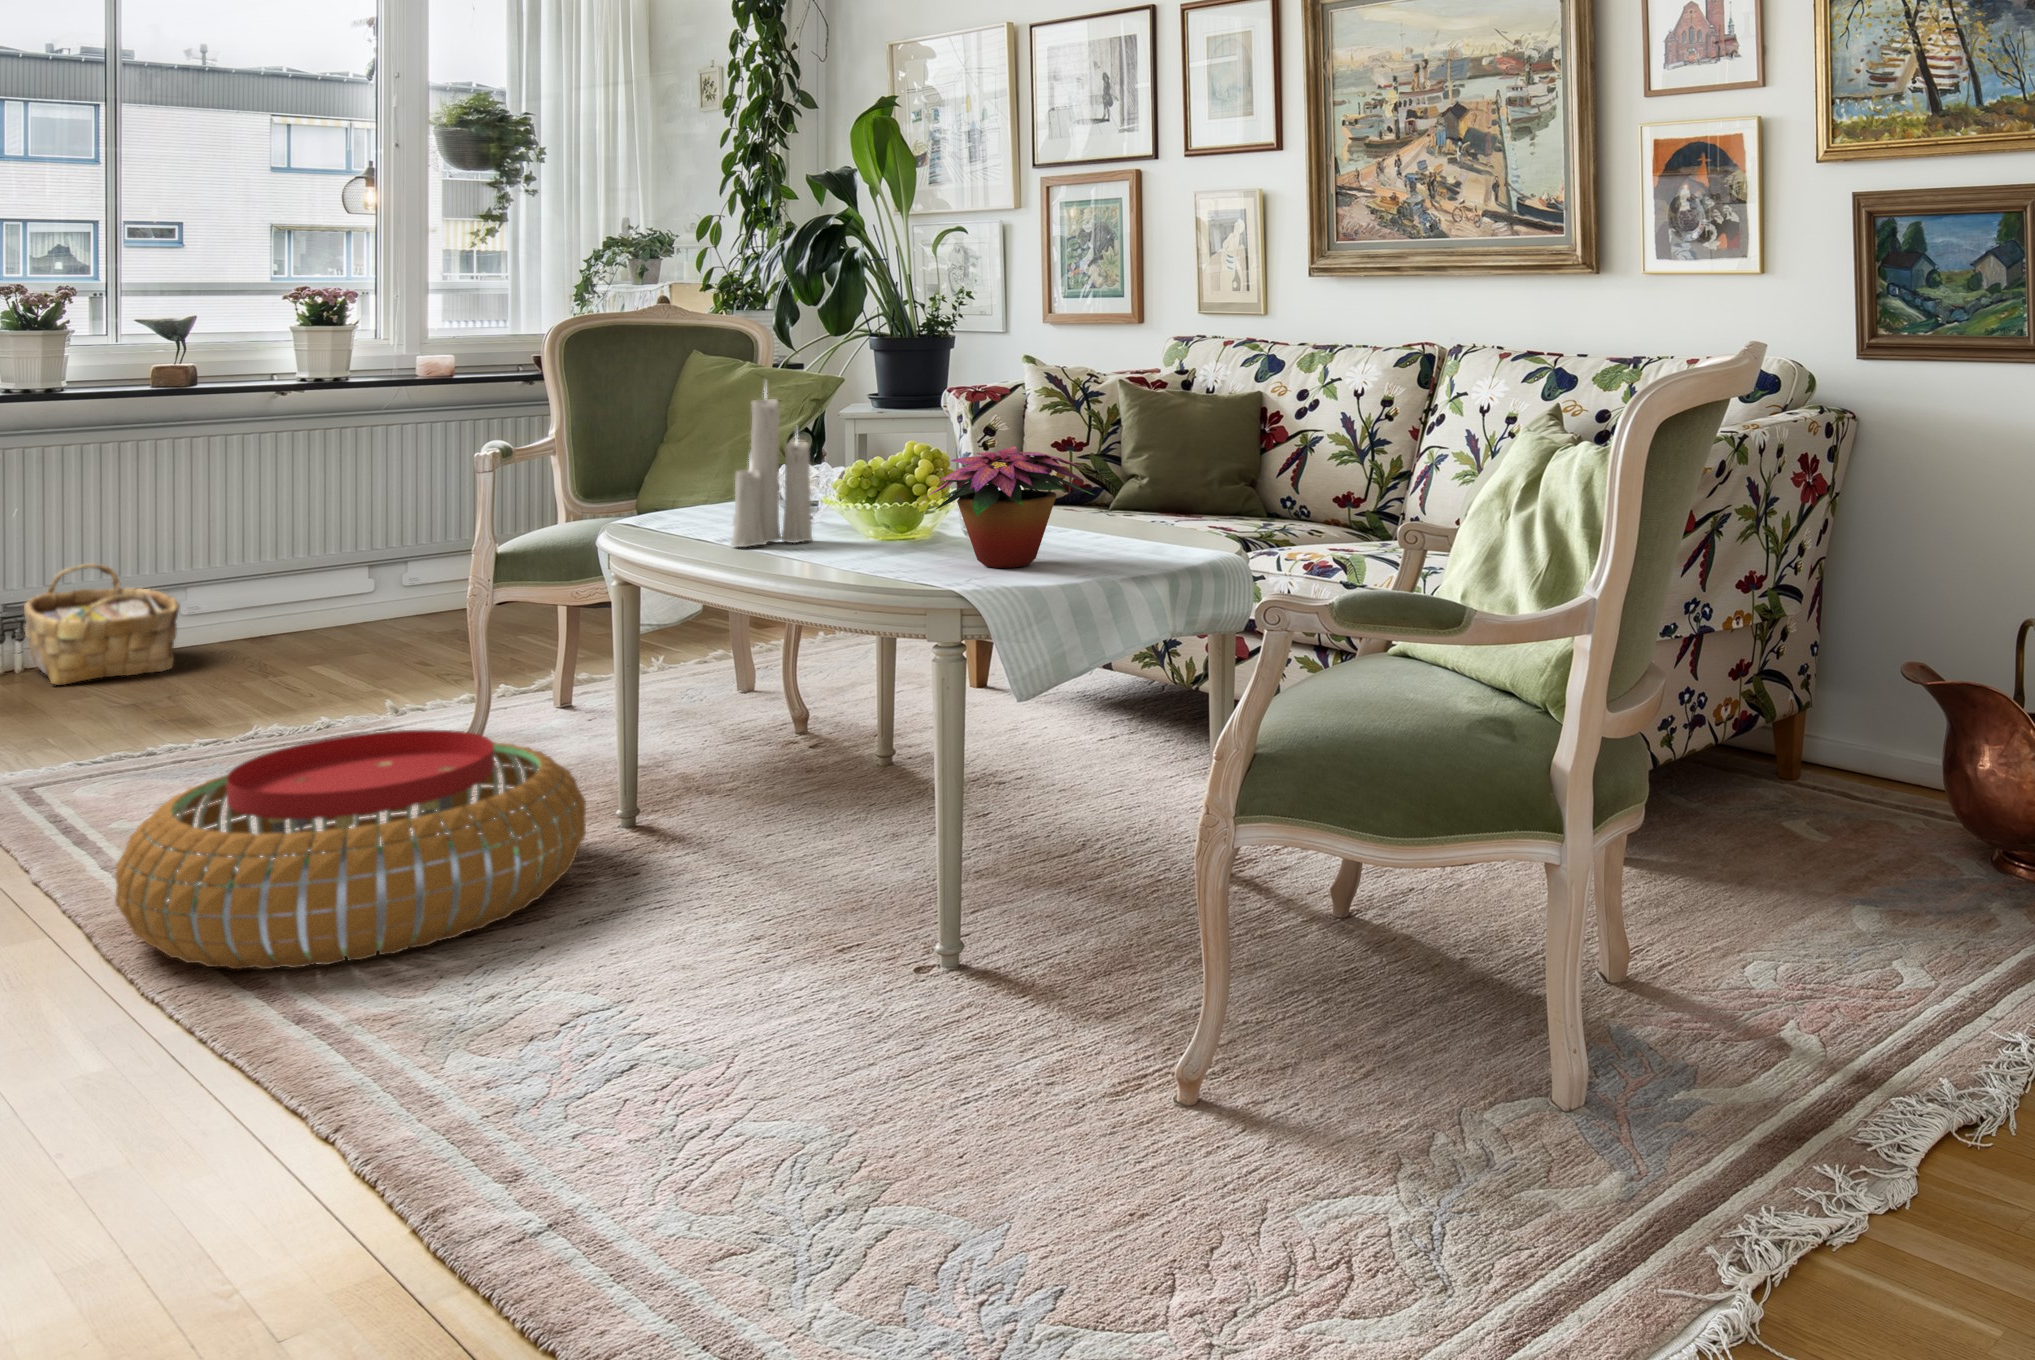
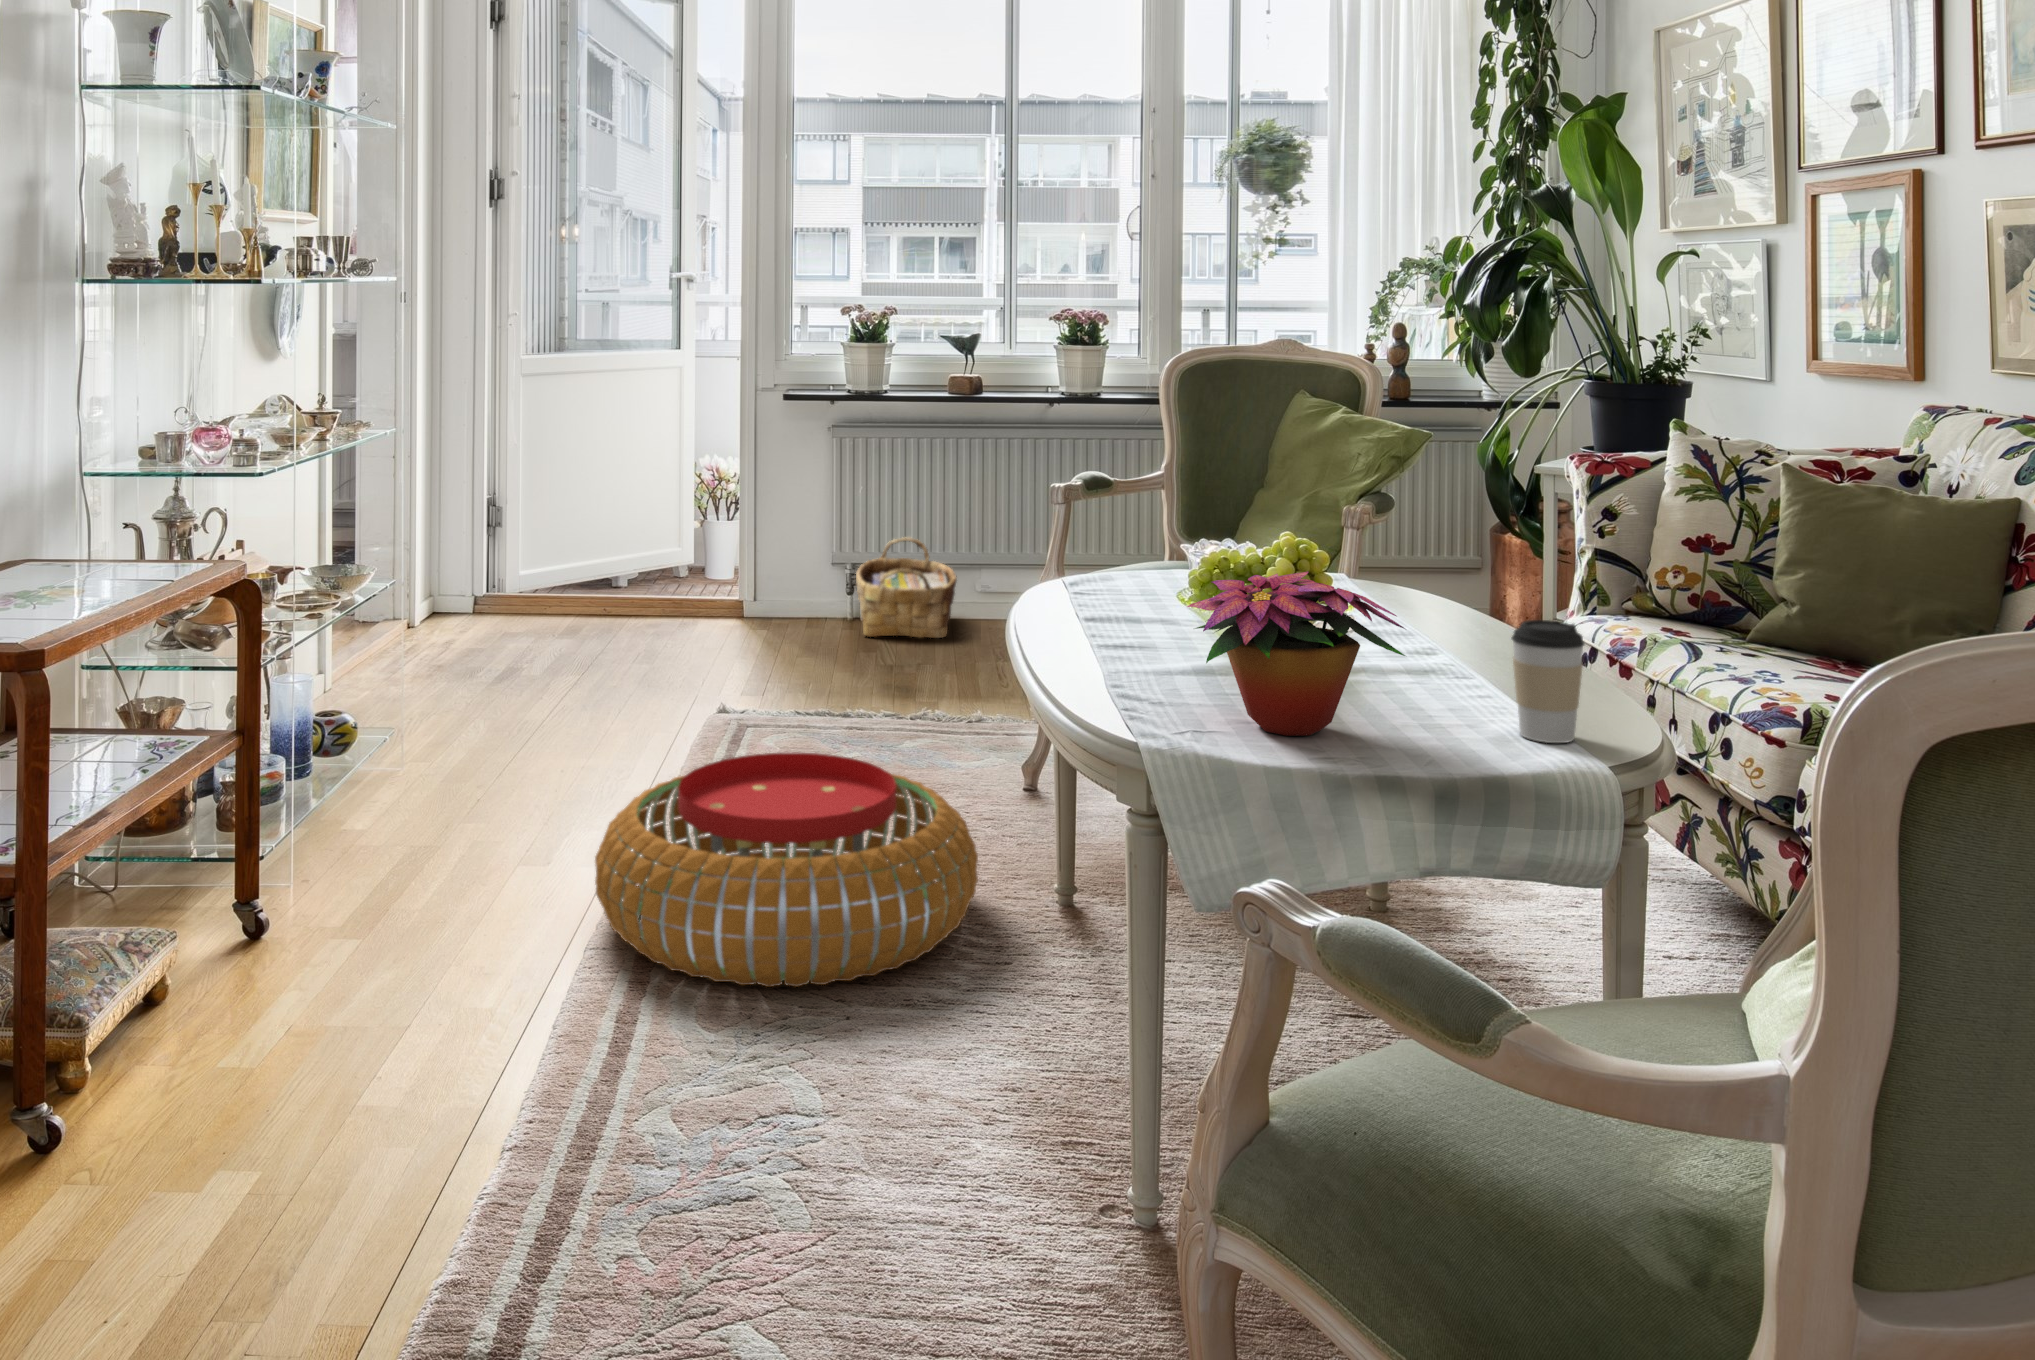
candle: present [731,393,812,547] -> none [1071,440,1166,644]
coffee cup: none [1130,465,1178,548] -> present [1511,620,1584,743]

